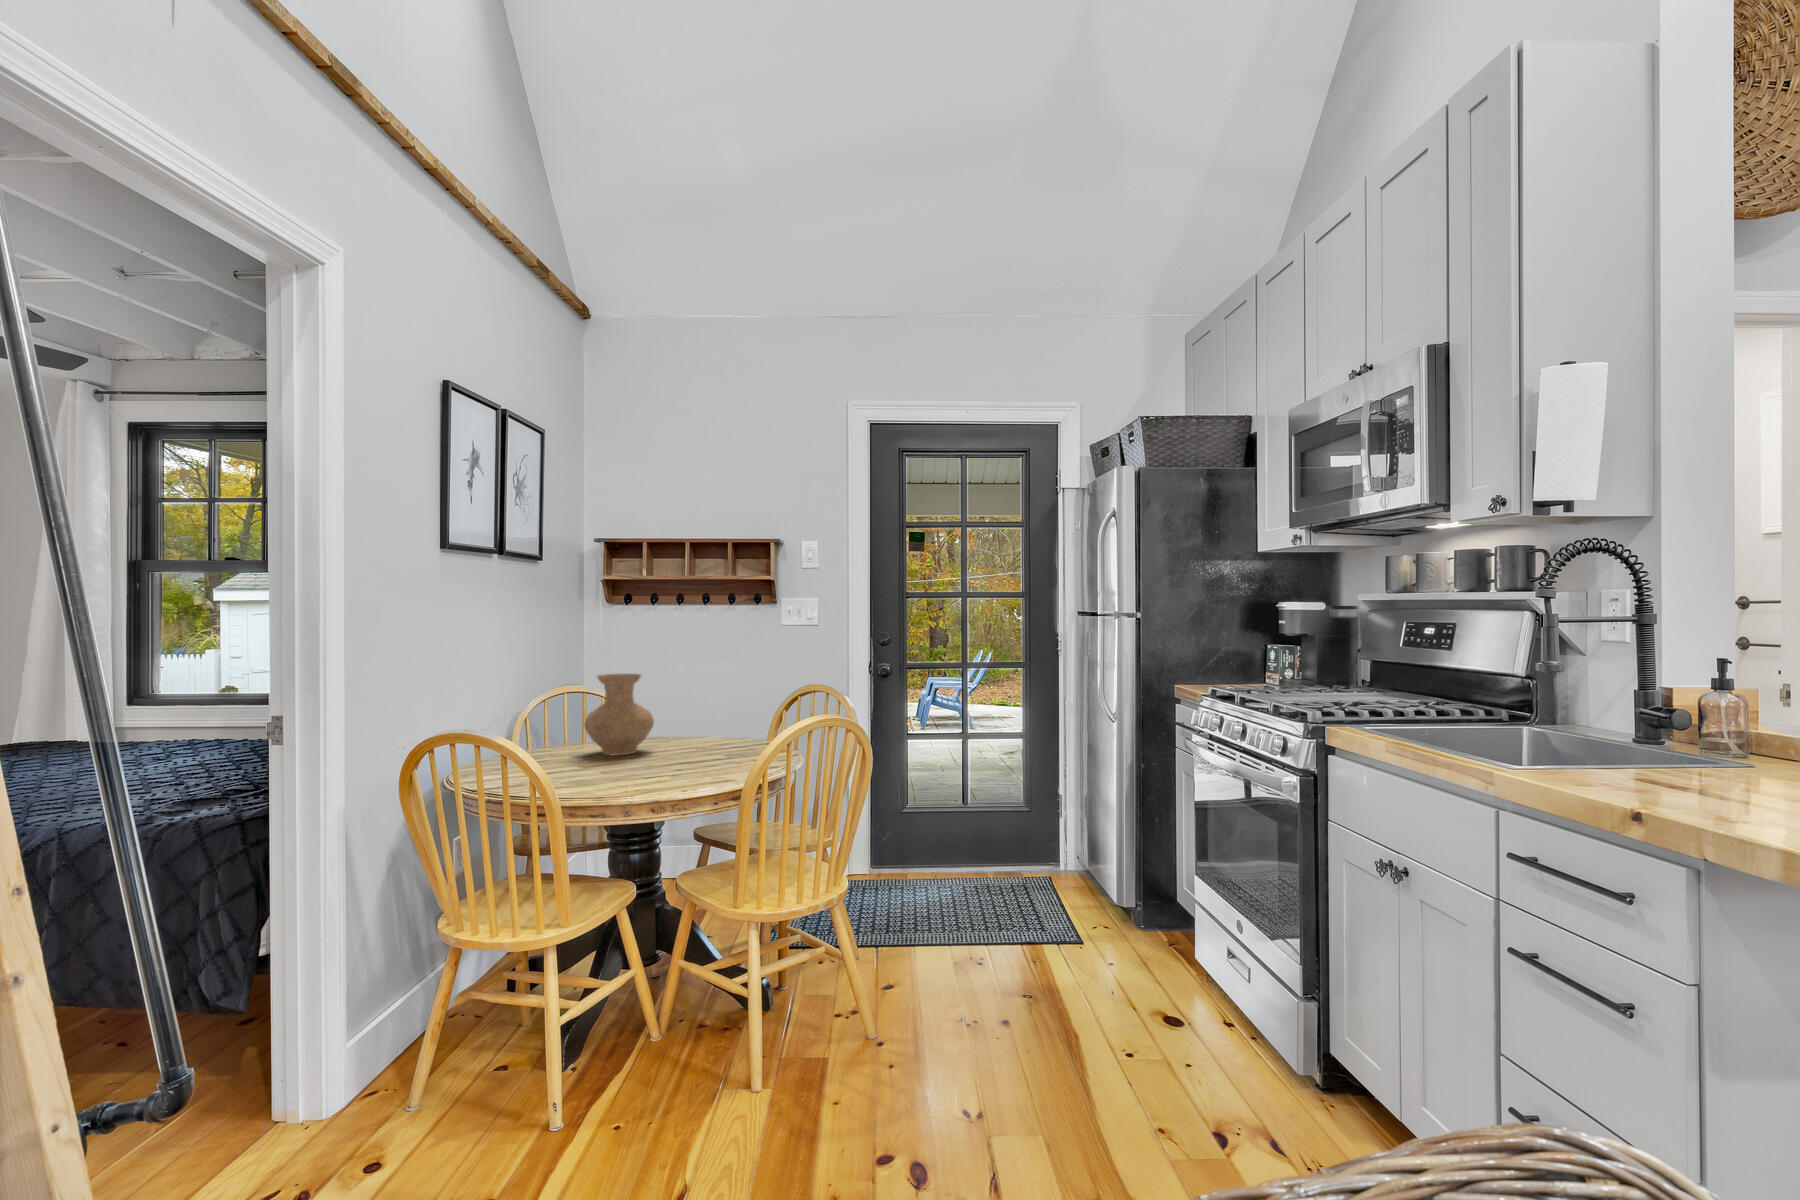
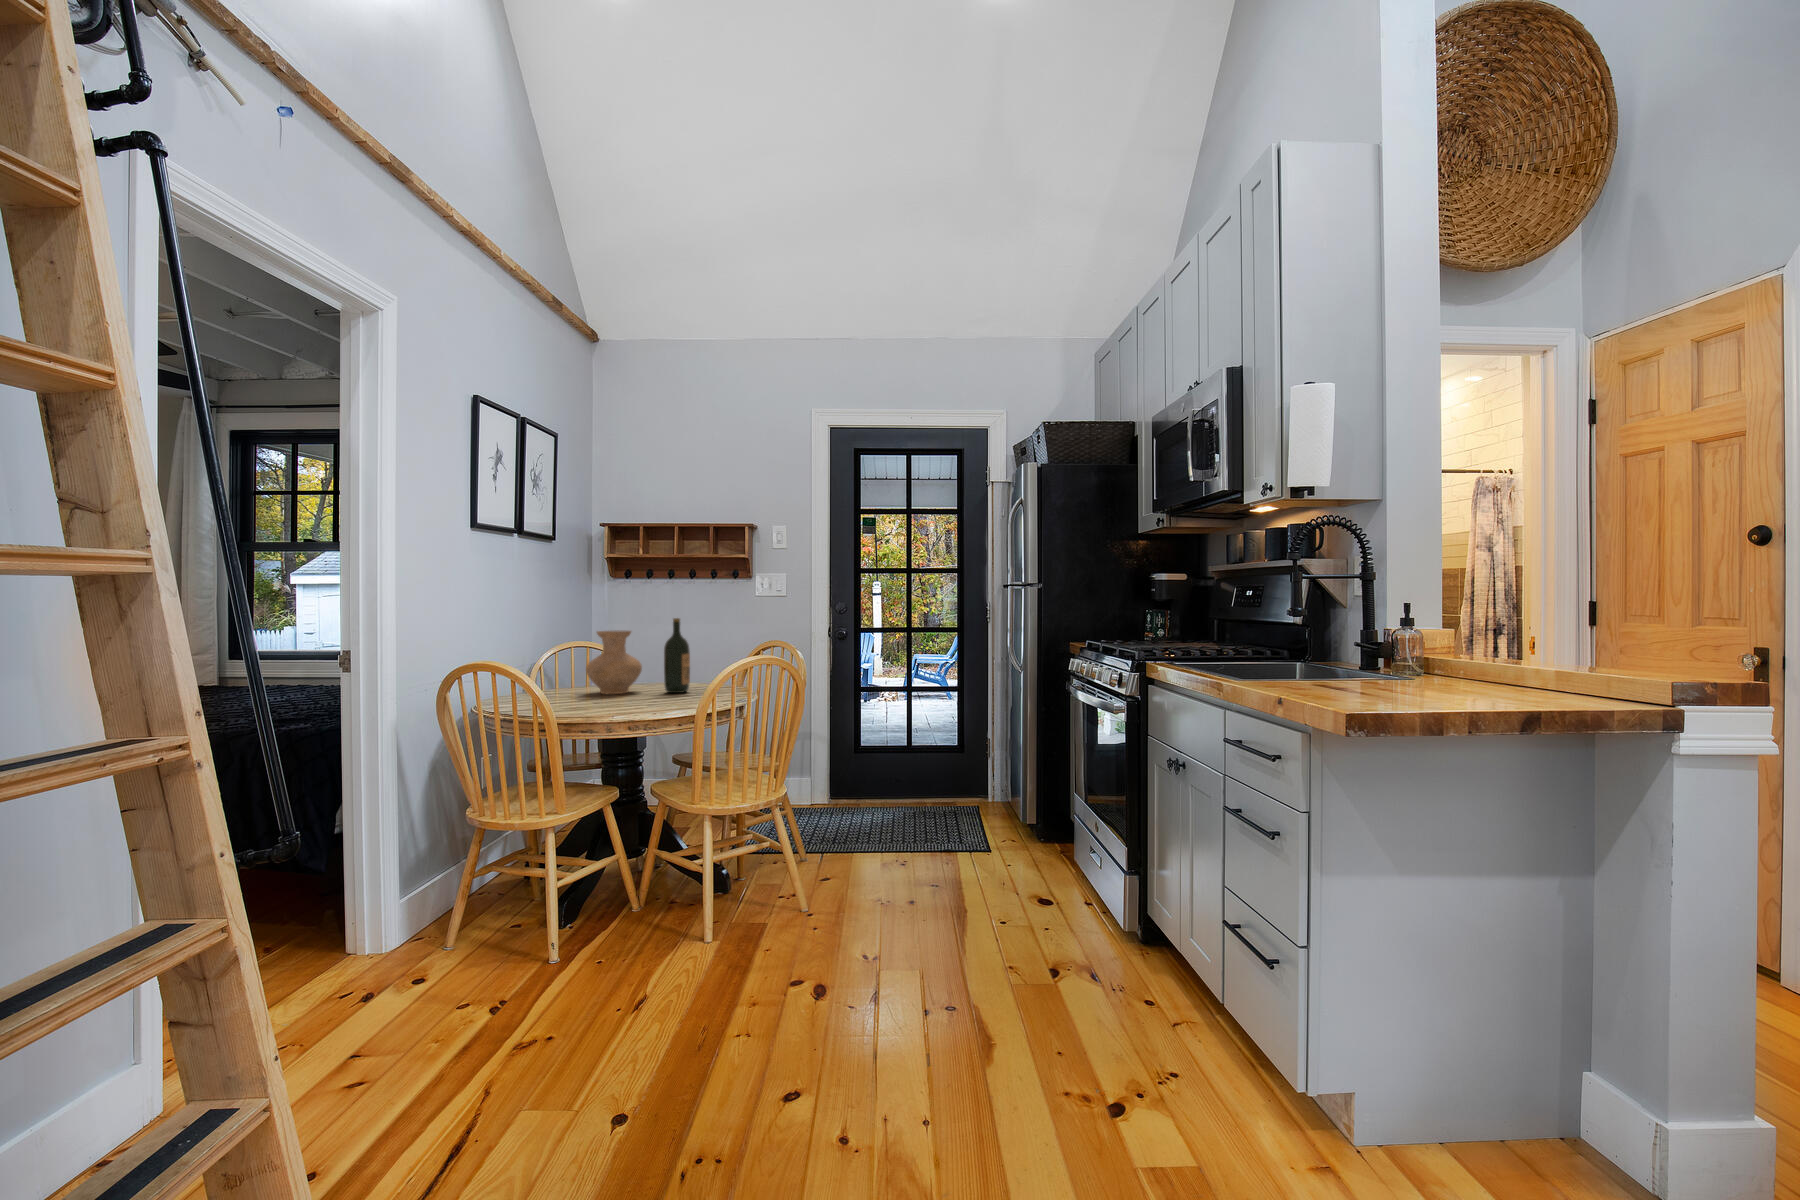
wine bottle: none [682,659,715,754] -> present [664,618,690,693]

